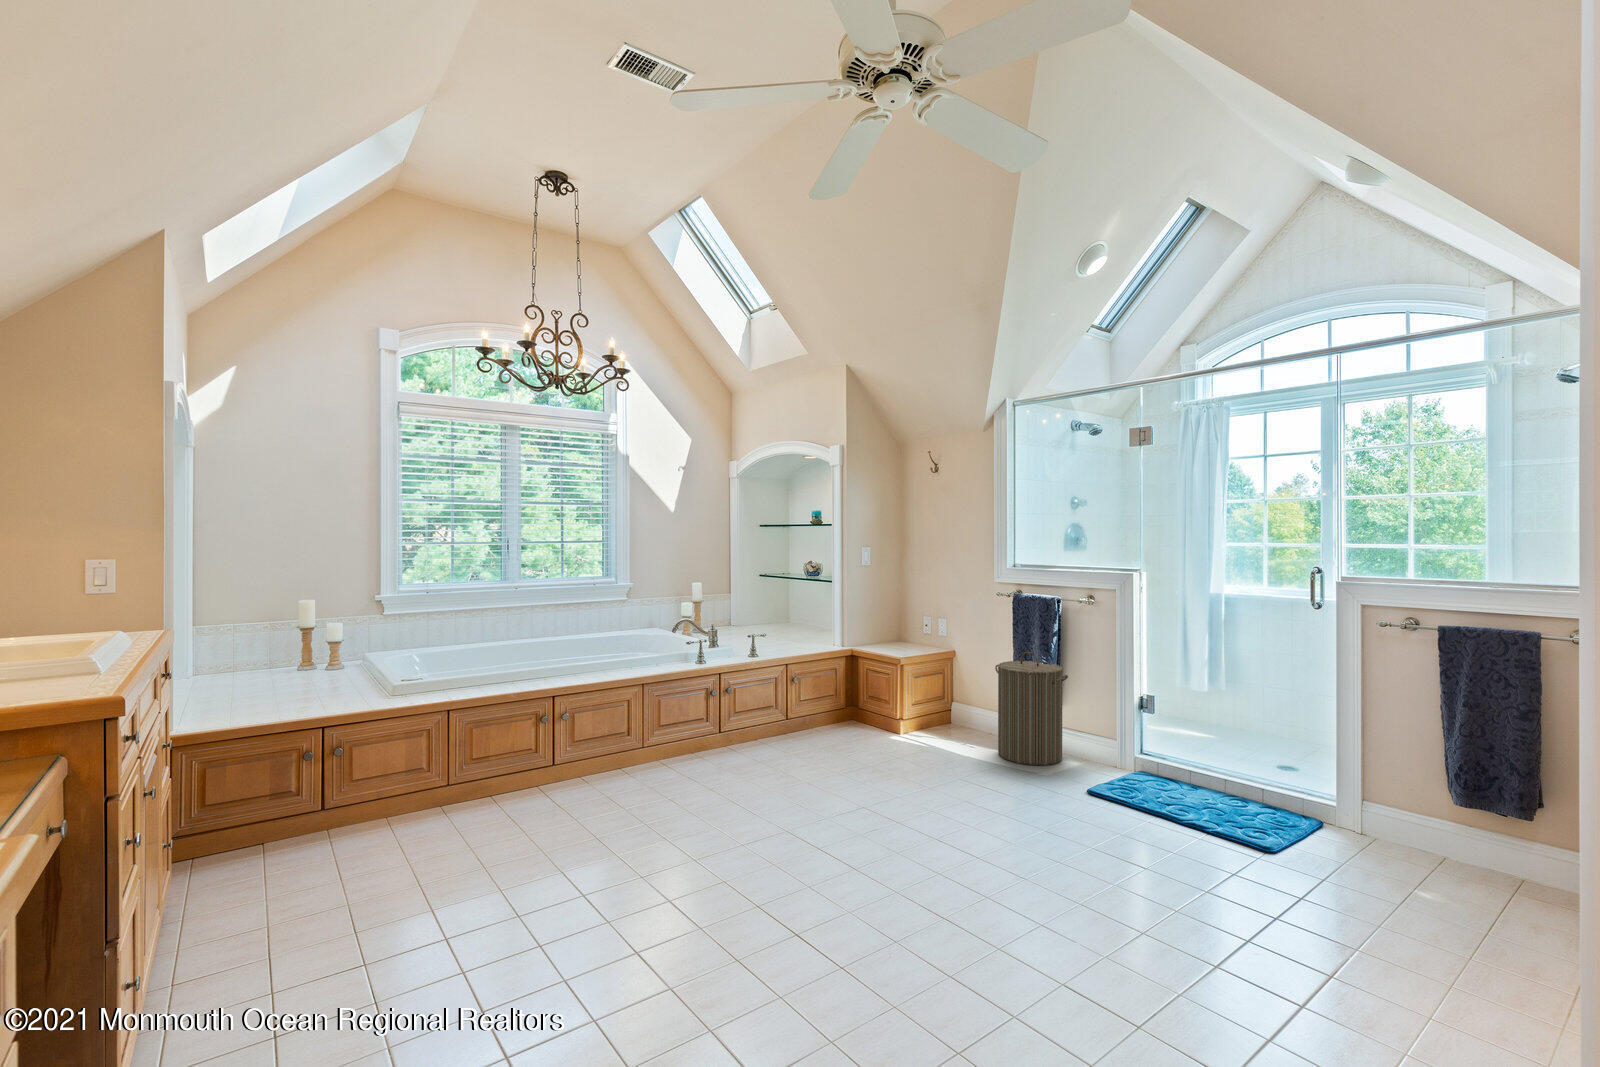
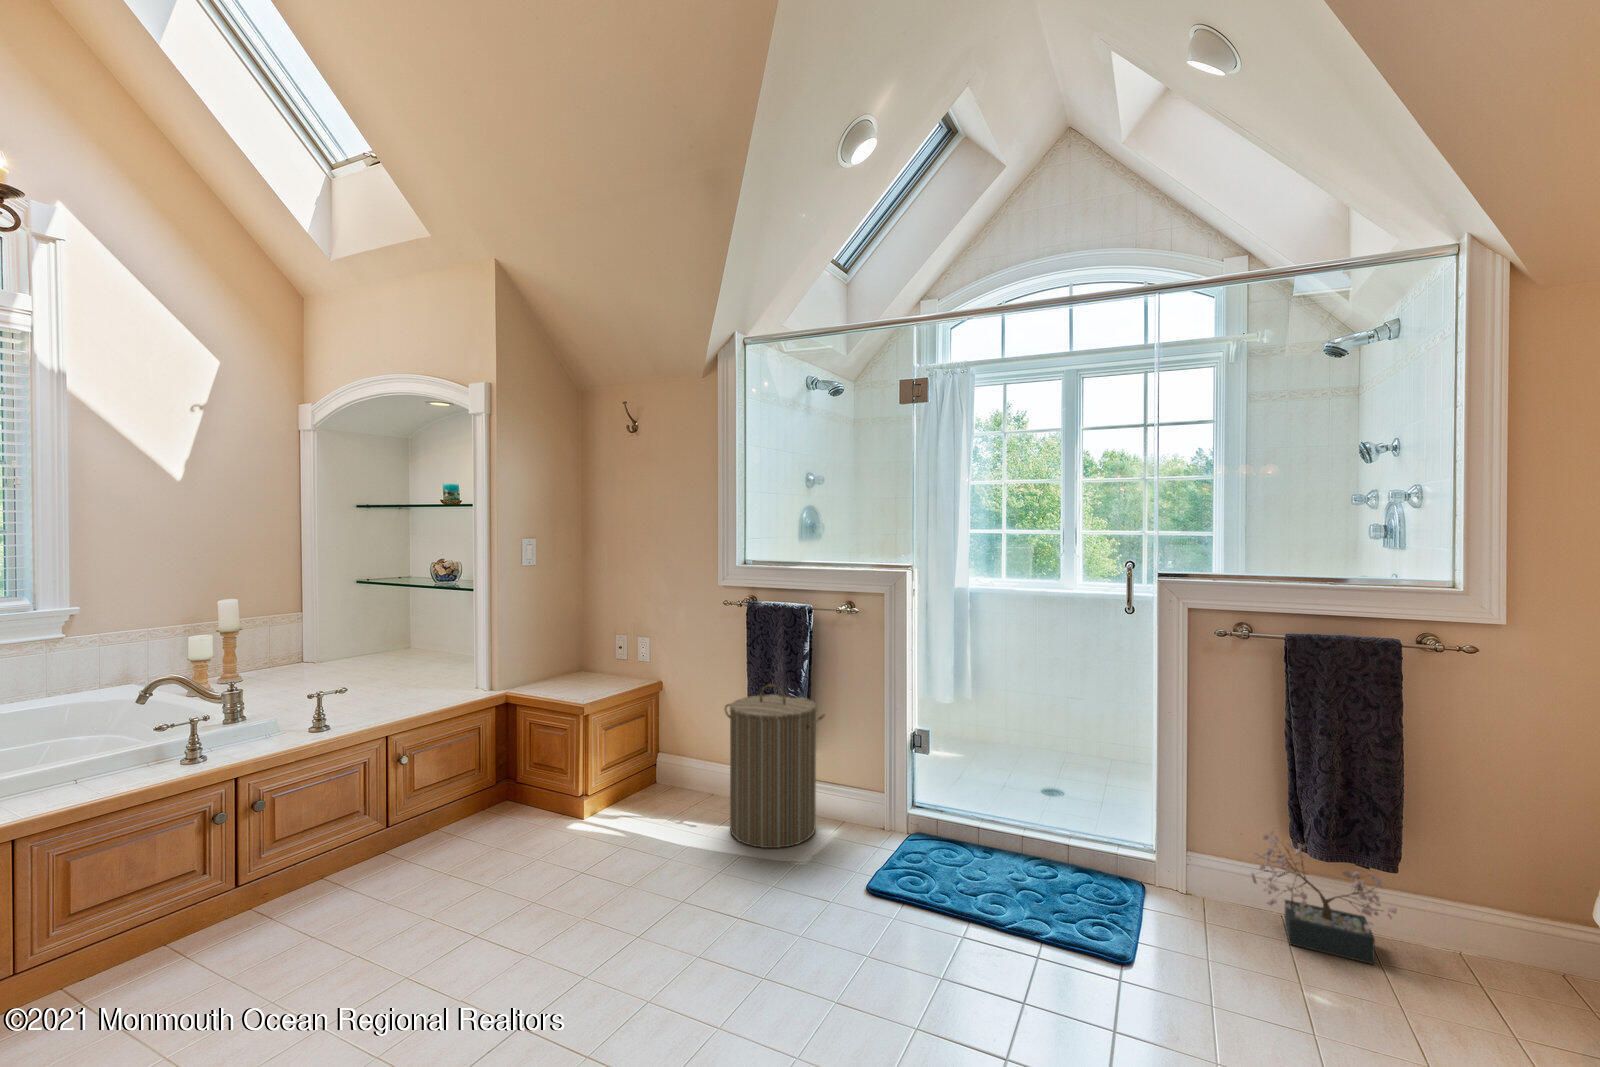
decorative plant: none [1399,786,1519,889] -> present [1251,831,1397,964]

